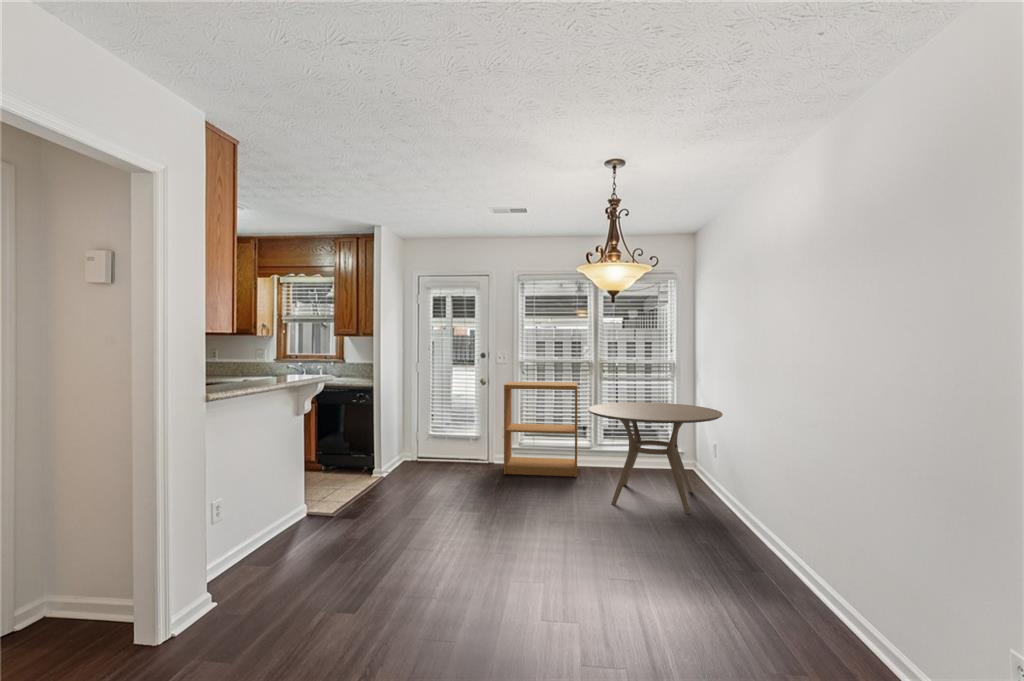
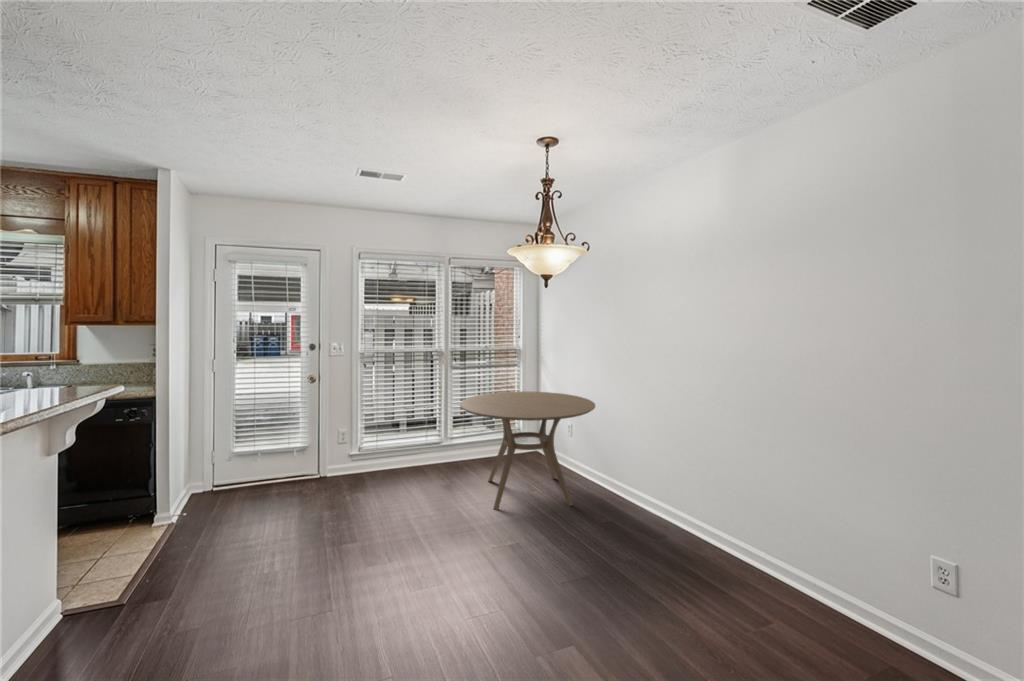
bookshelf: present [504,382,577,477] -> none [347,374,436,490]

